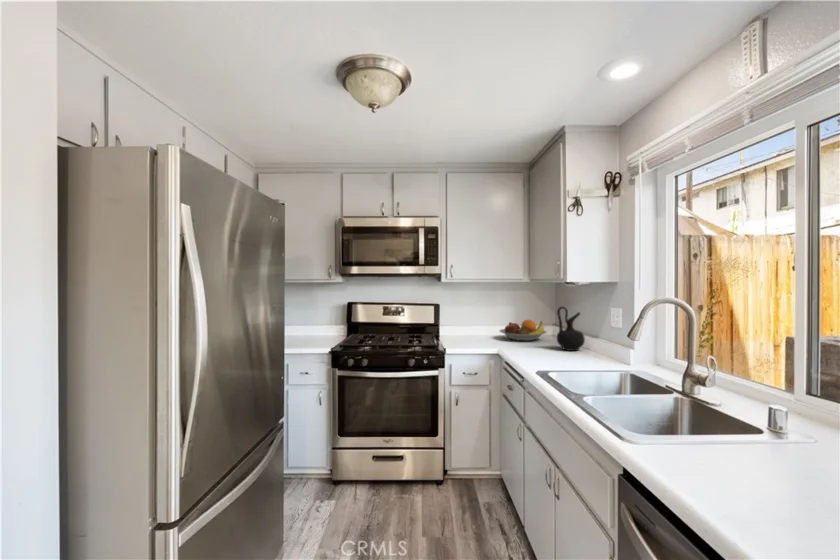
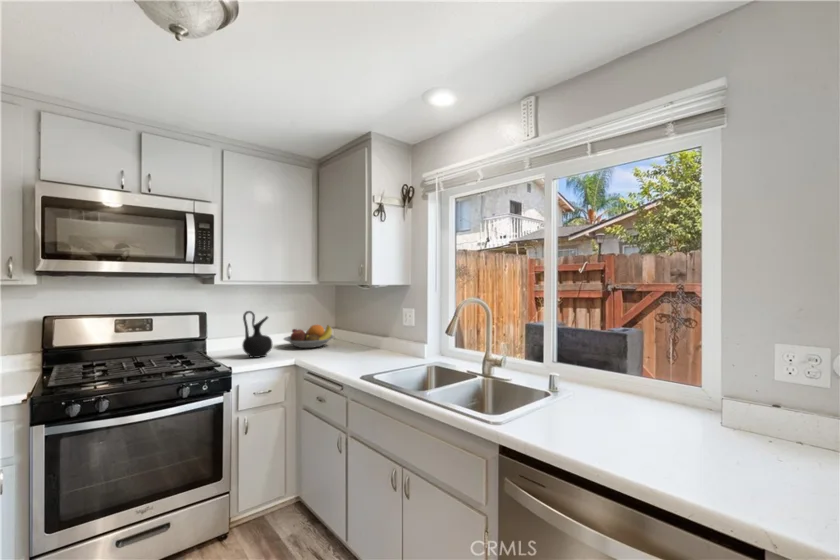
ceramic jug: present [557,307,585,351] -> present [242,311,272,358]

